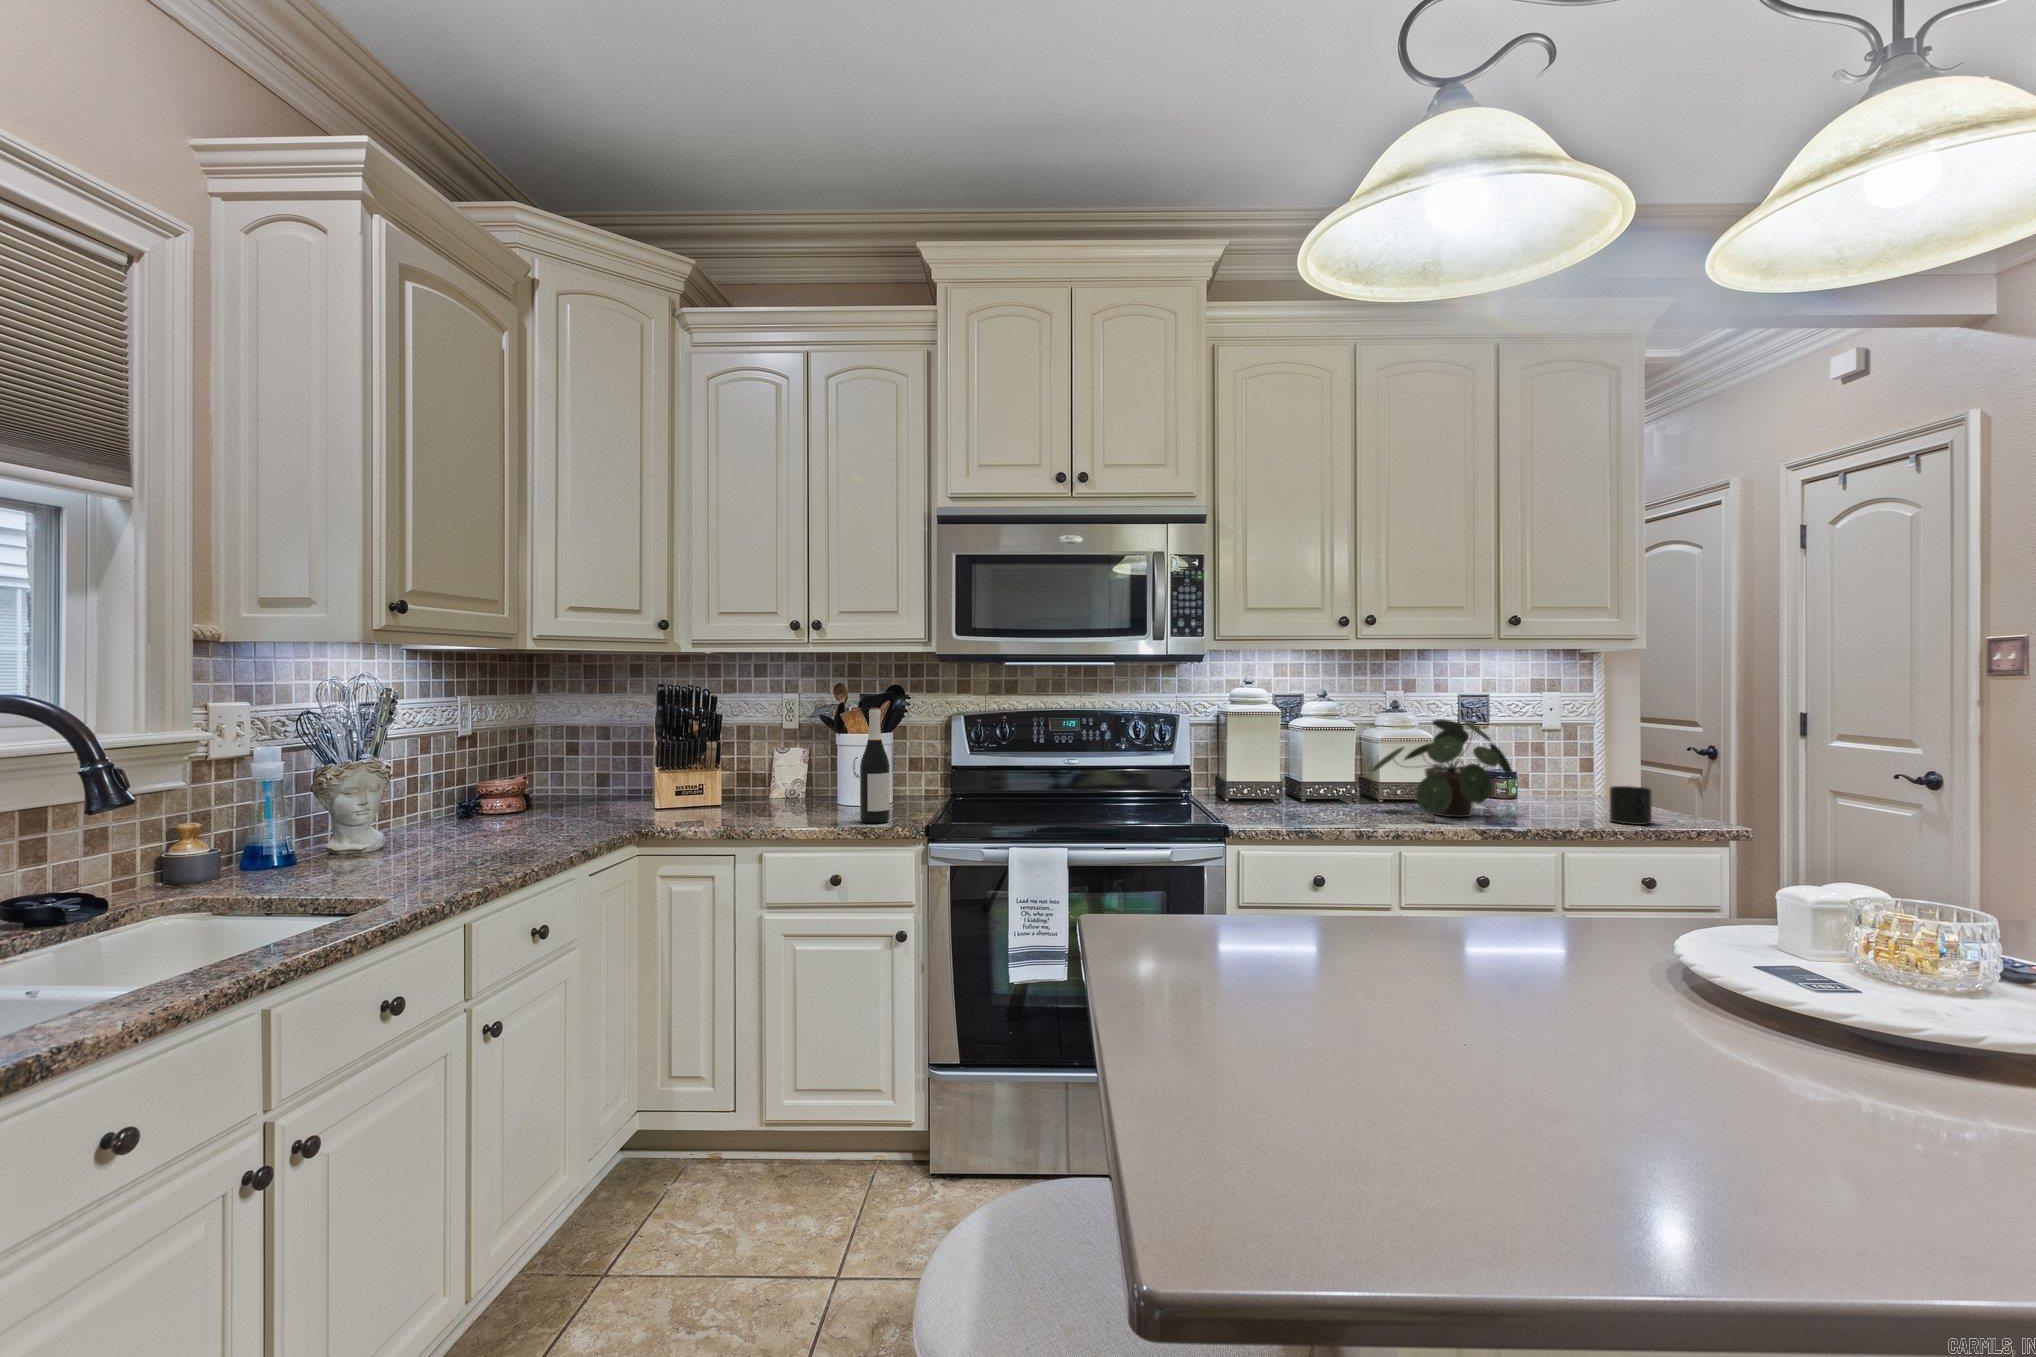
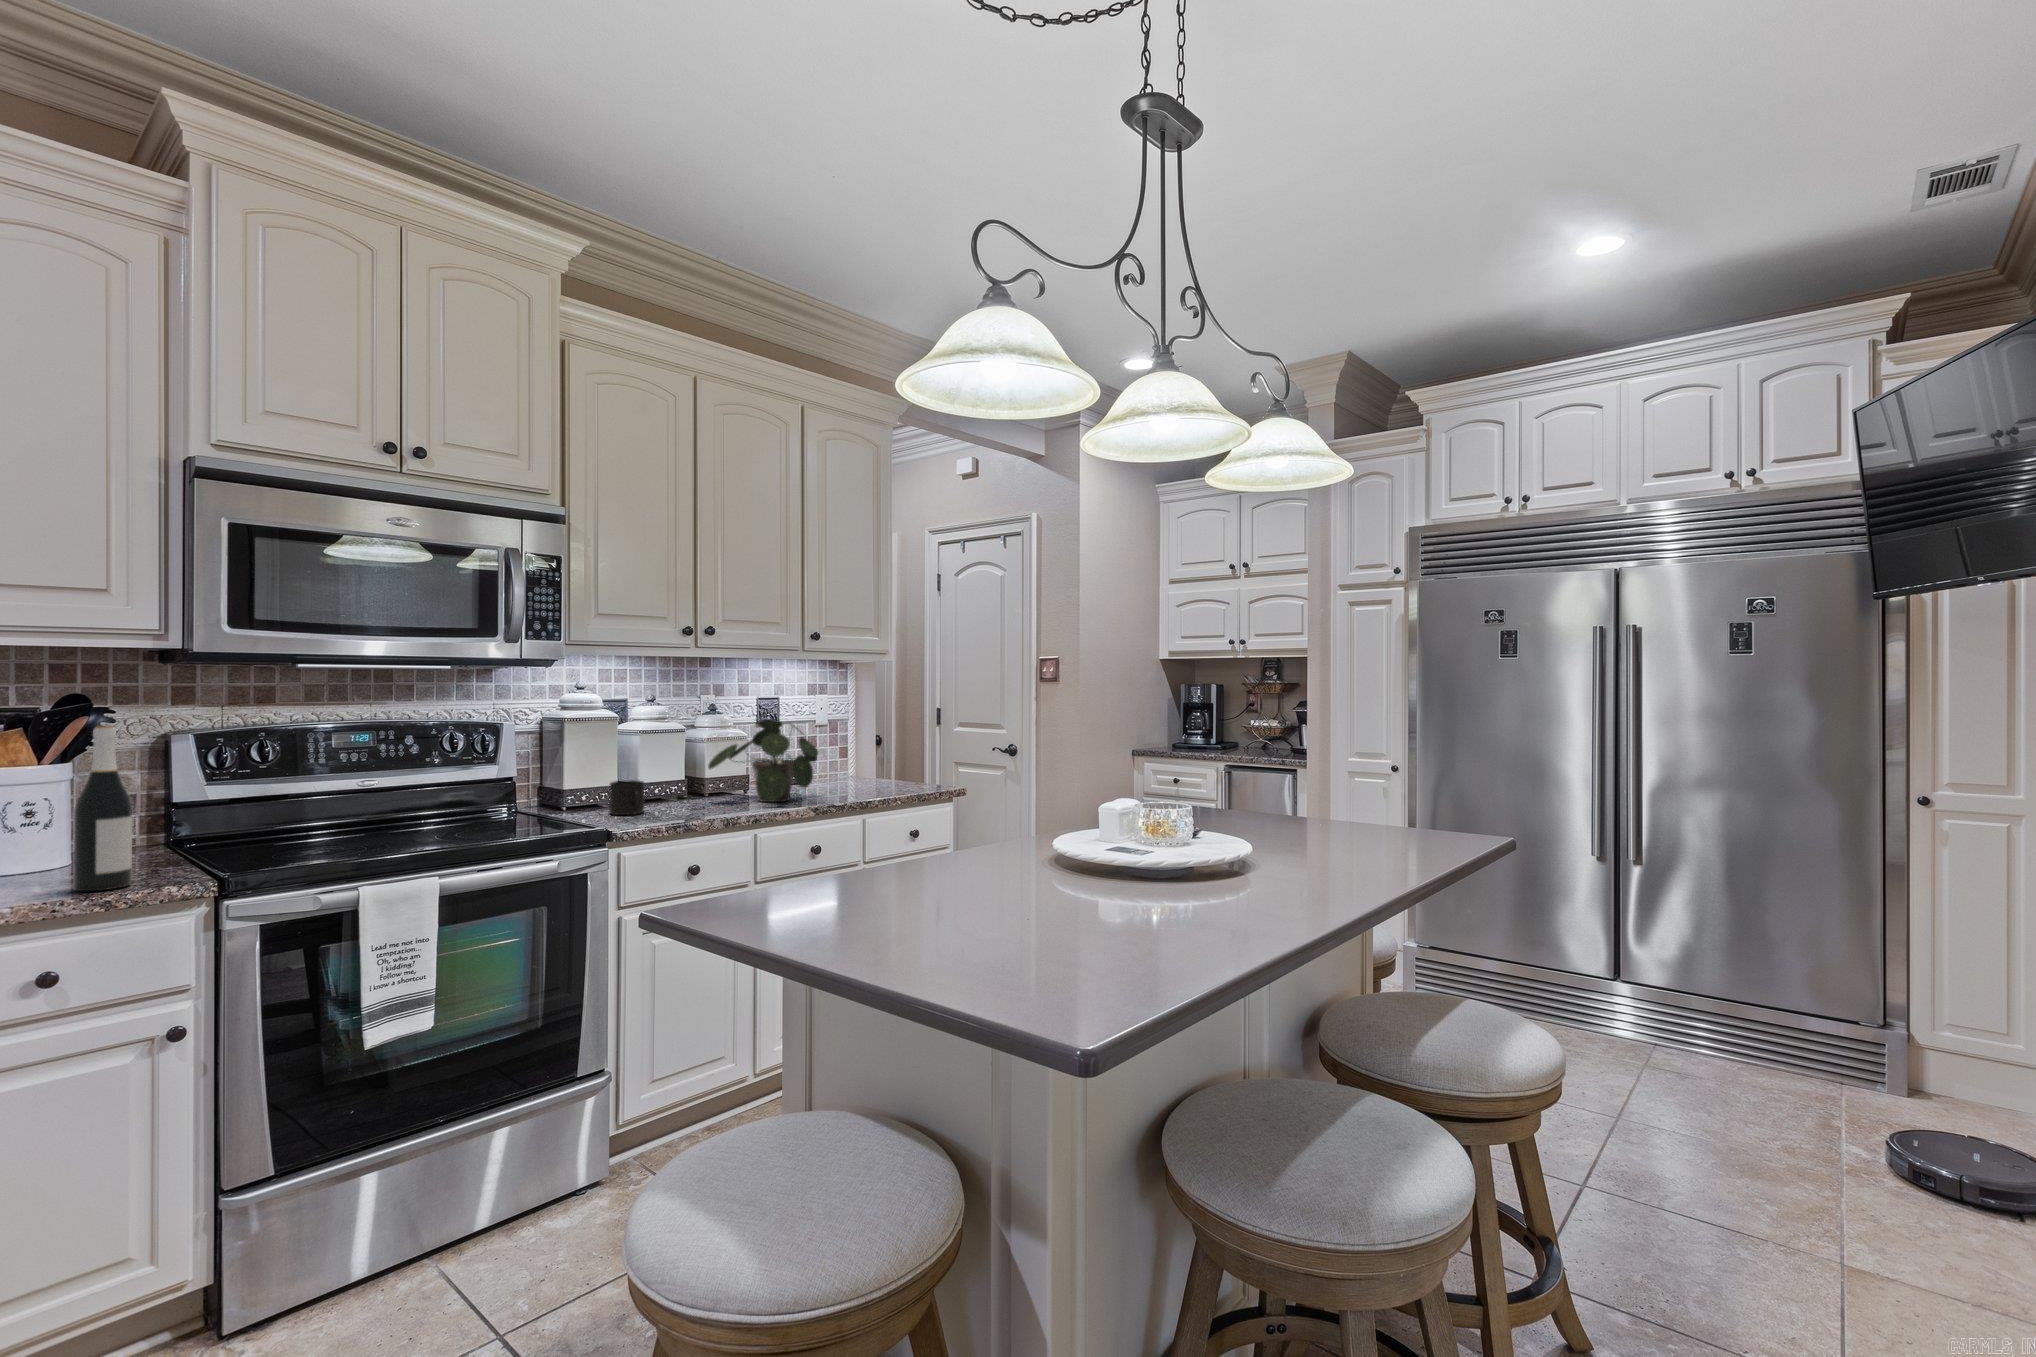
mug: present [1610,786,1652,825] -> present [609,780,644,815]

